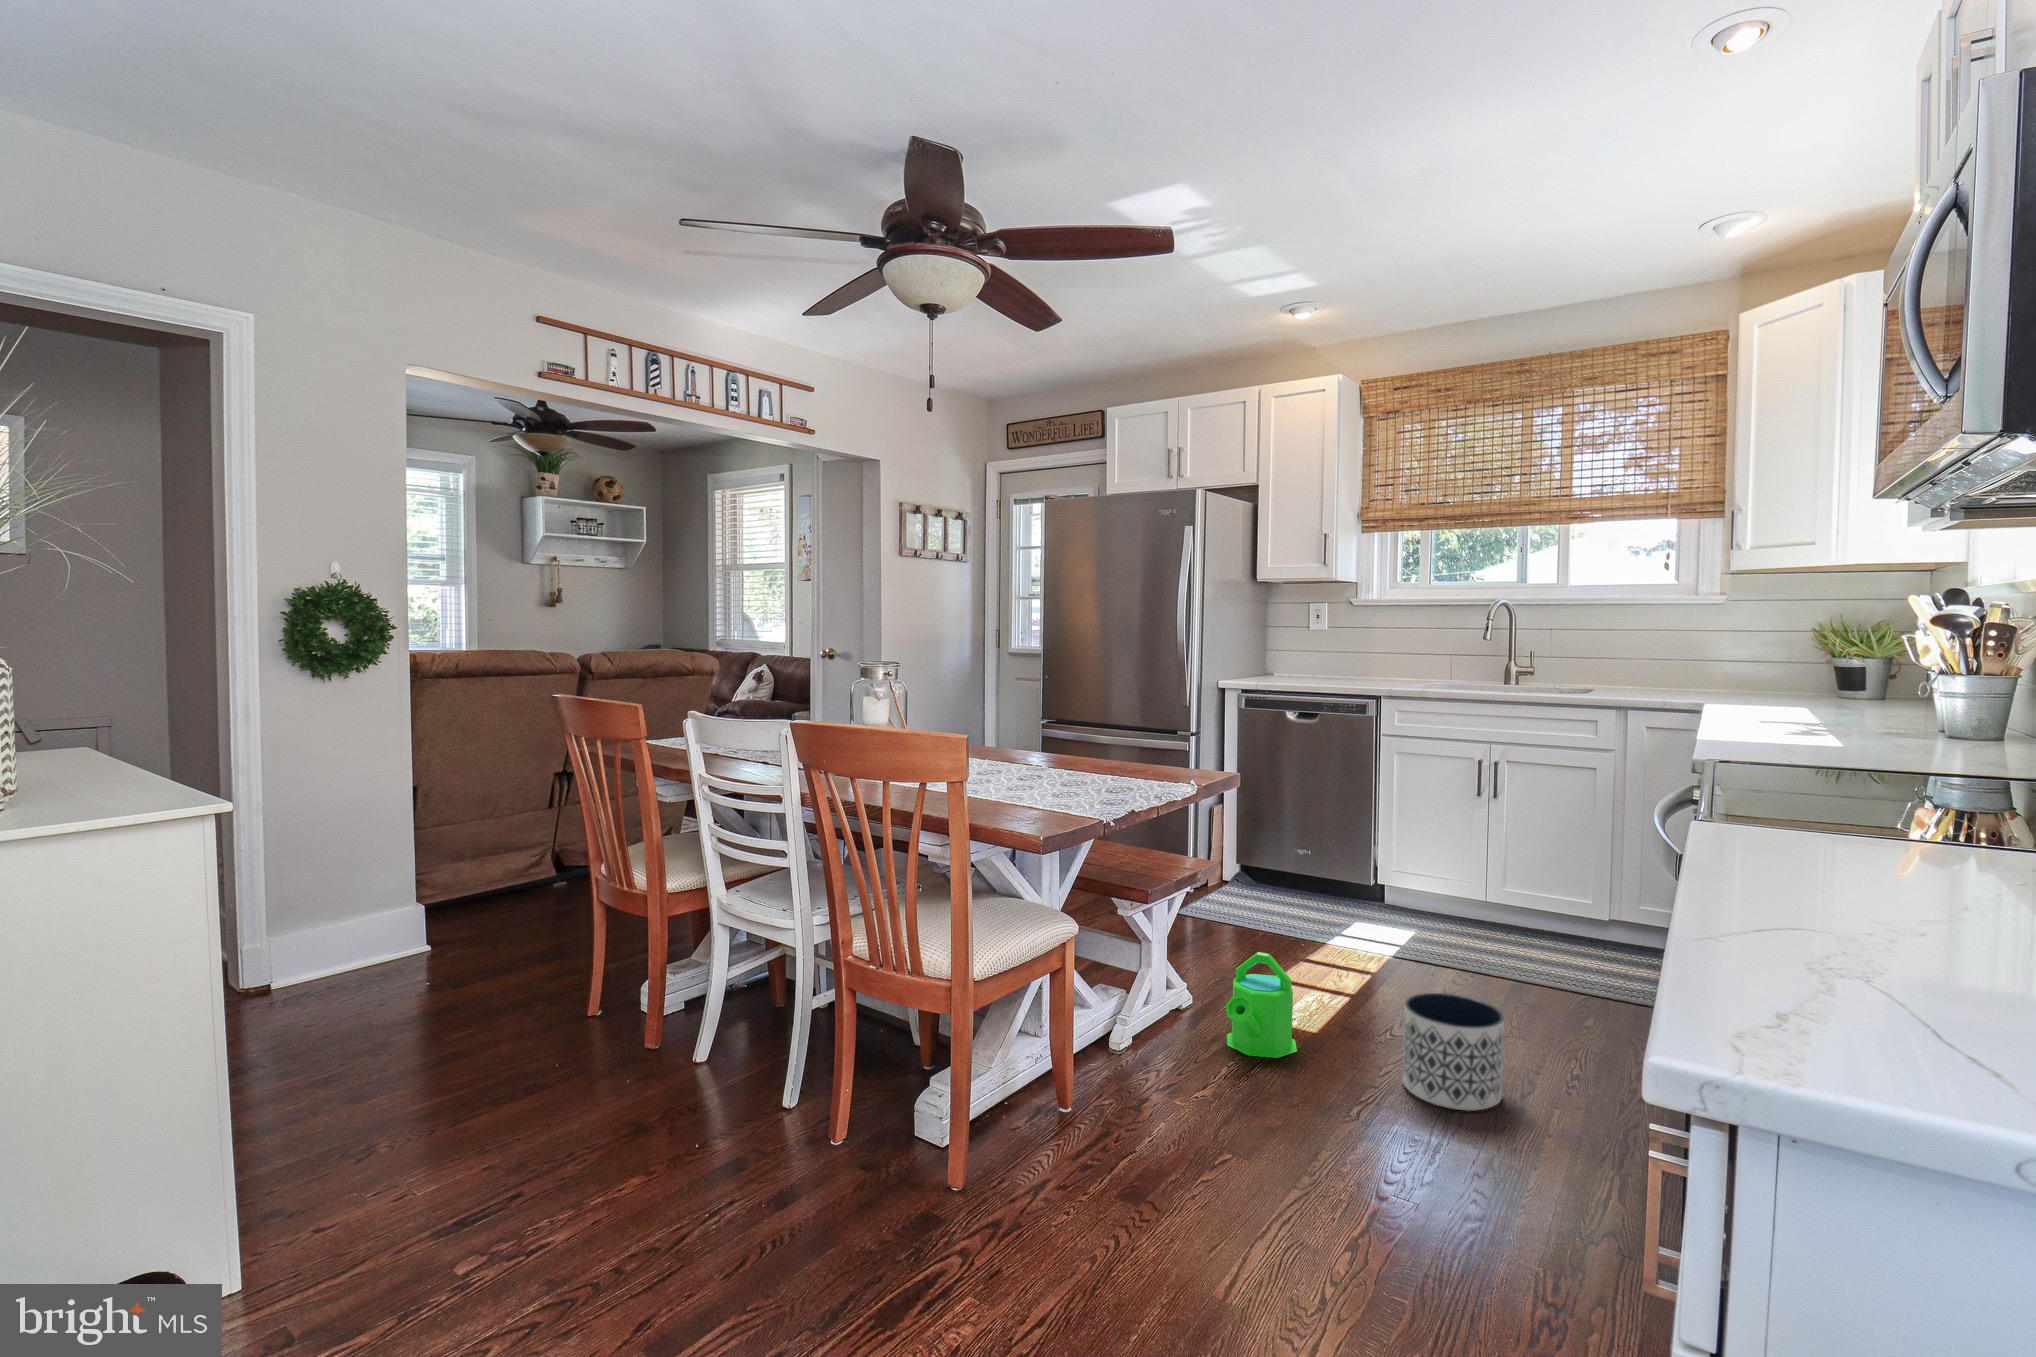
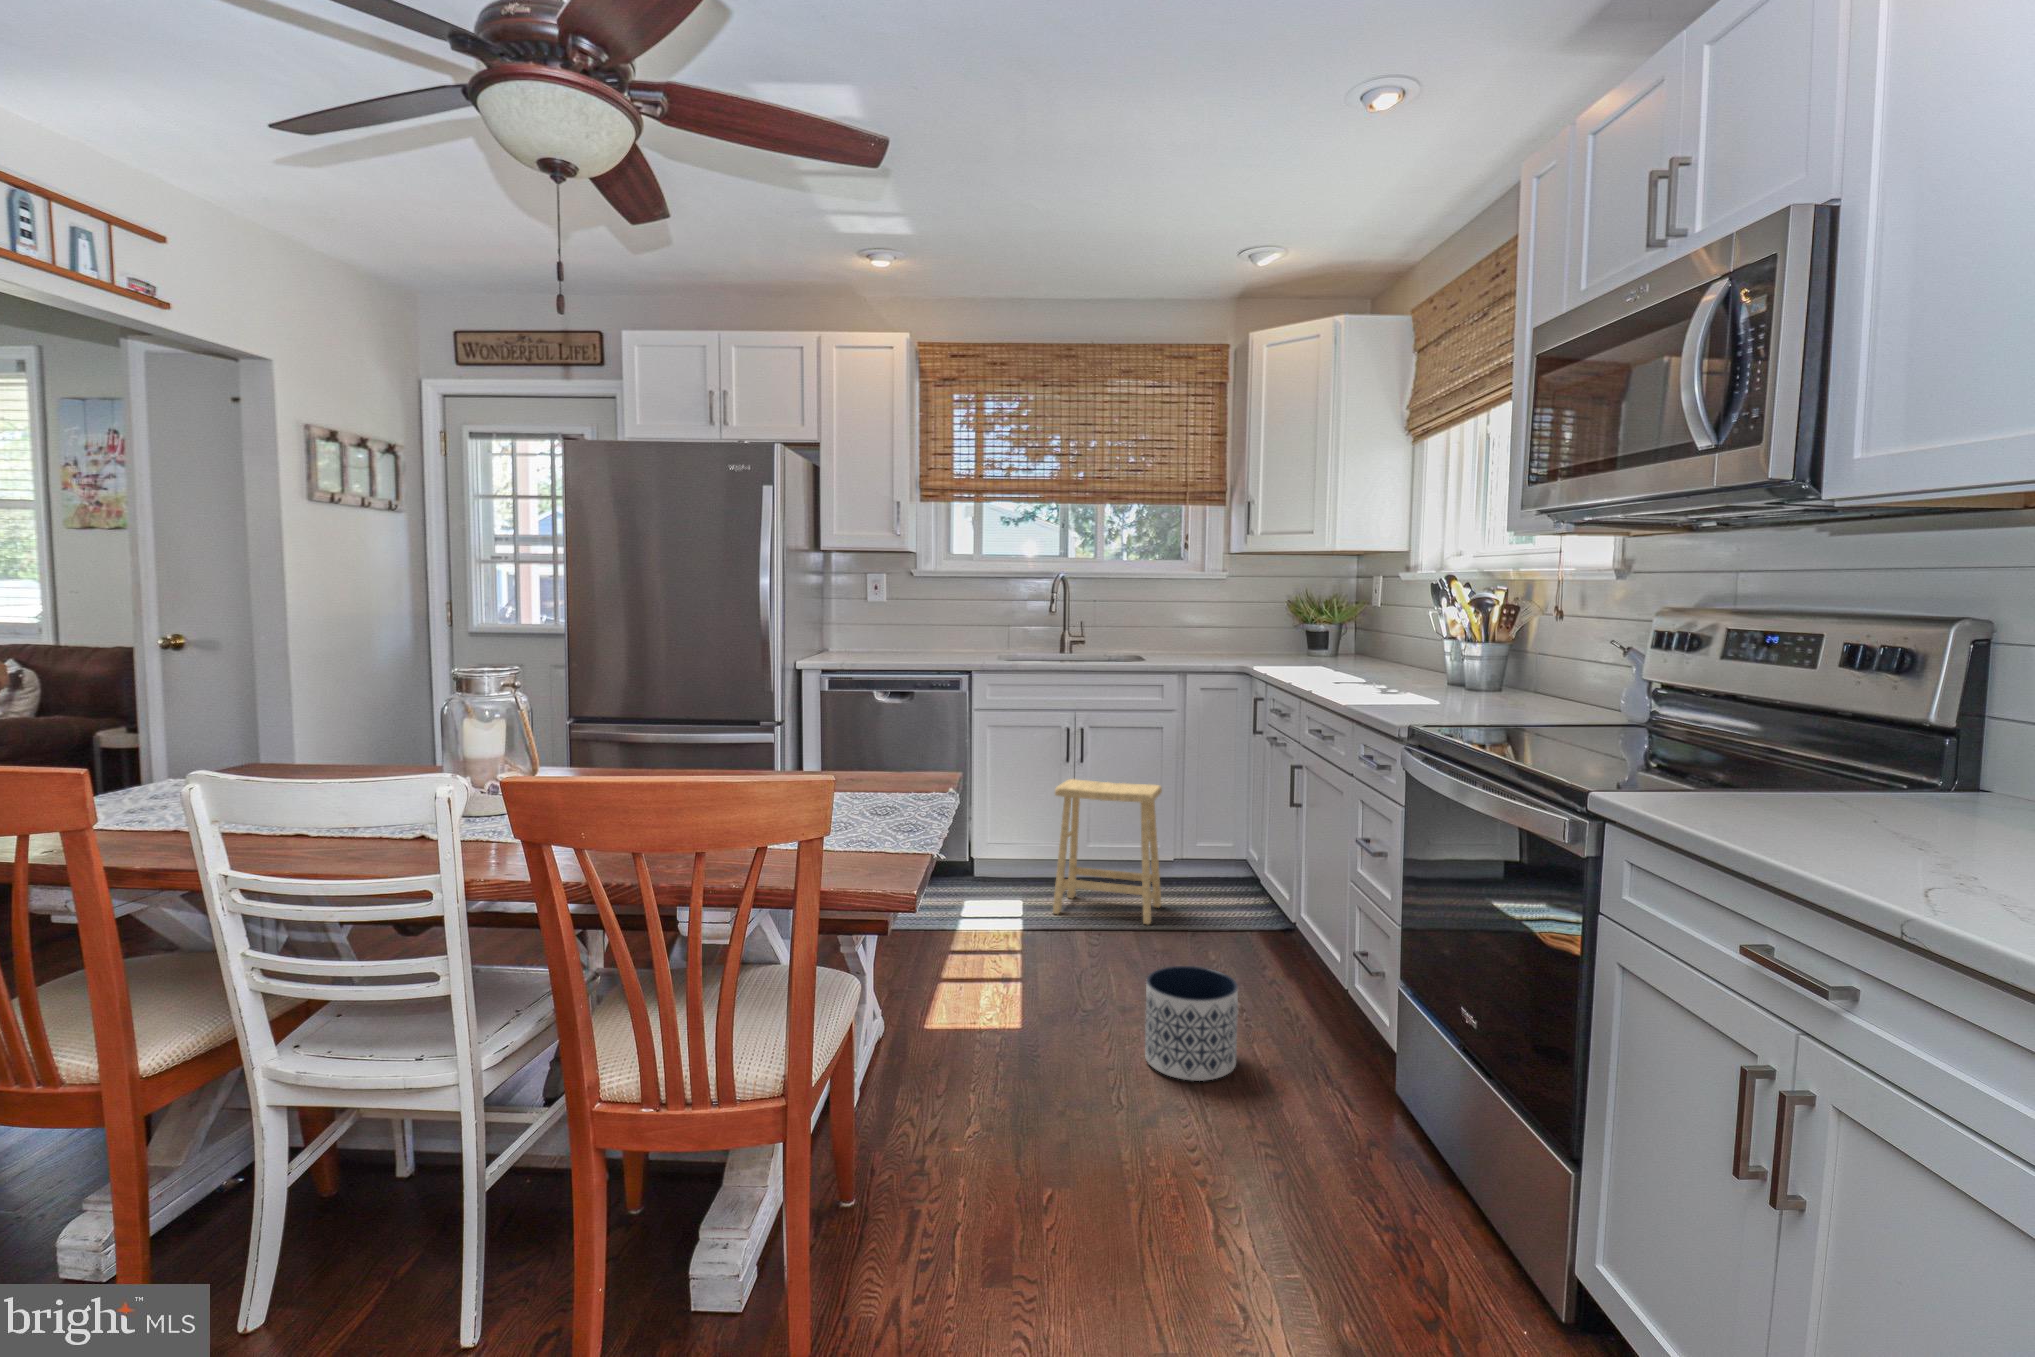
footstool: none [1436,813,1570,975] -> present [1053,779,1162,924]
watering can: present [1226,952,1297,1058] -> none [956,964,1036,1081]

